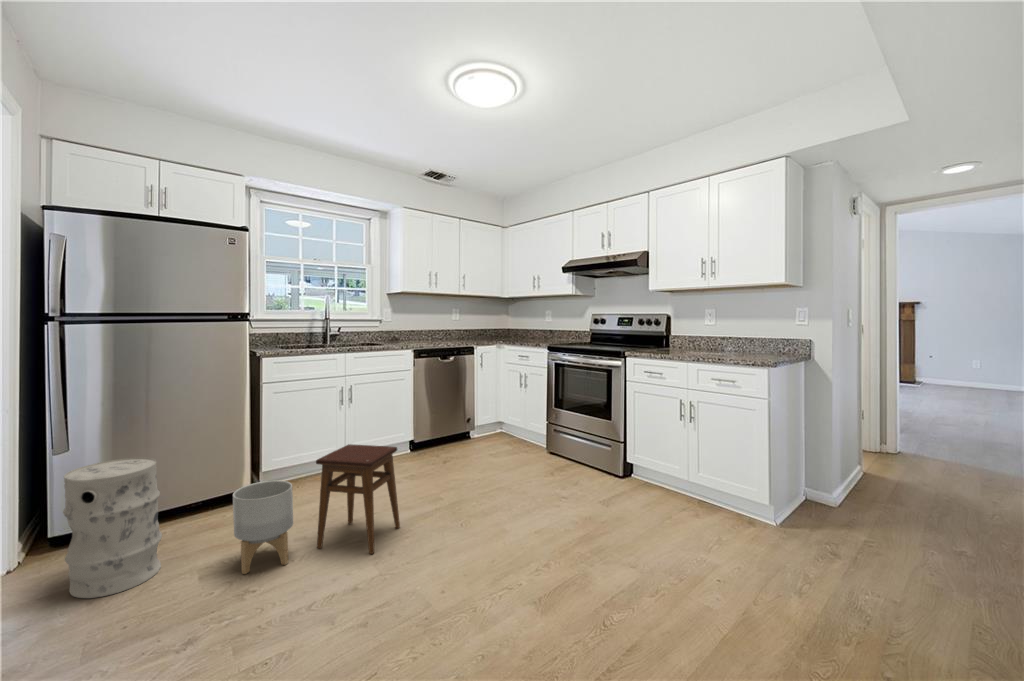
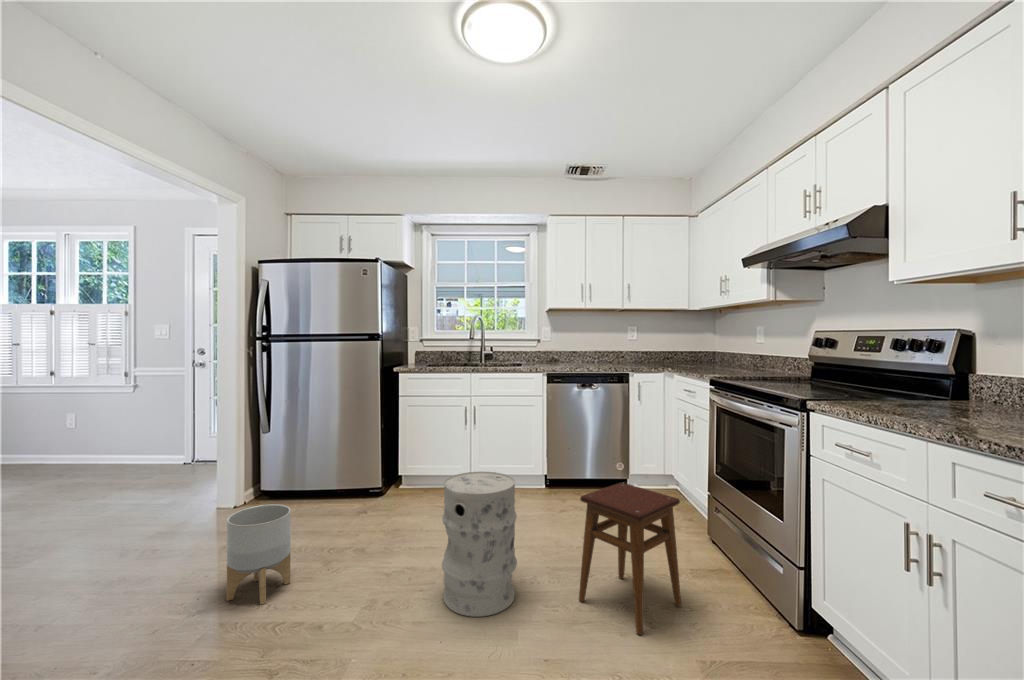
stool: present [316,444,400,554] -> present [579,483,681,635]
trash can: present [63,458,162,598] -> present [442,472,517,617]

